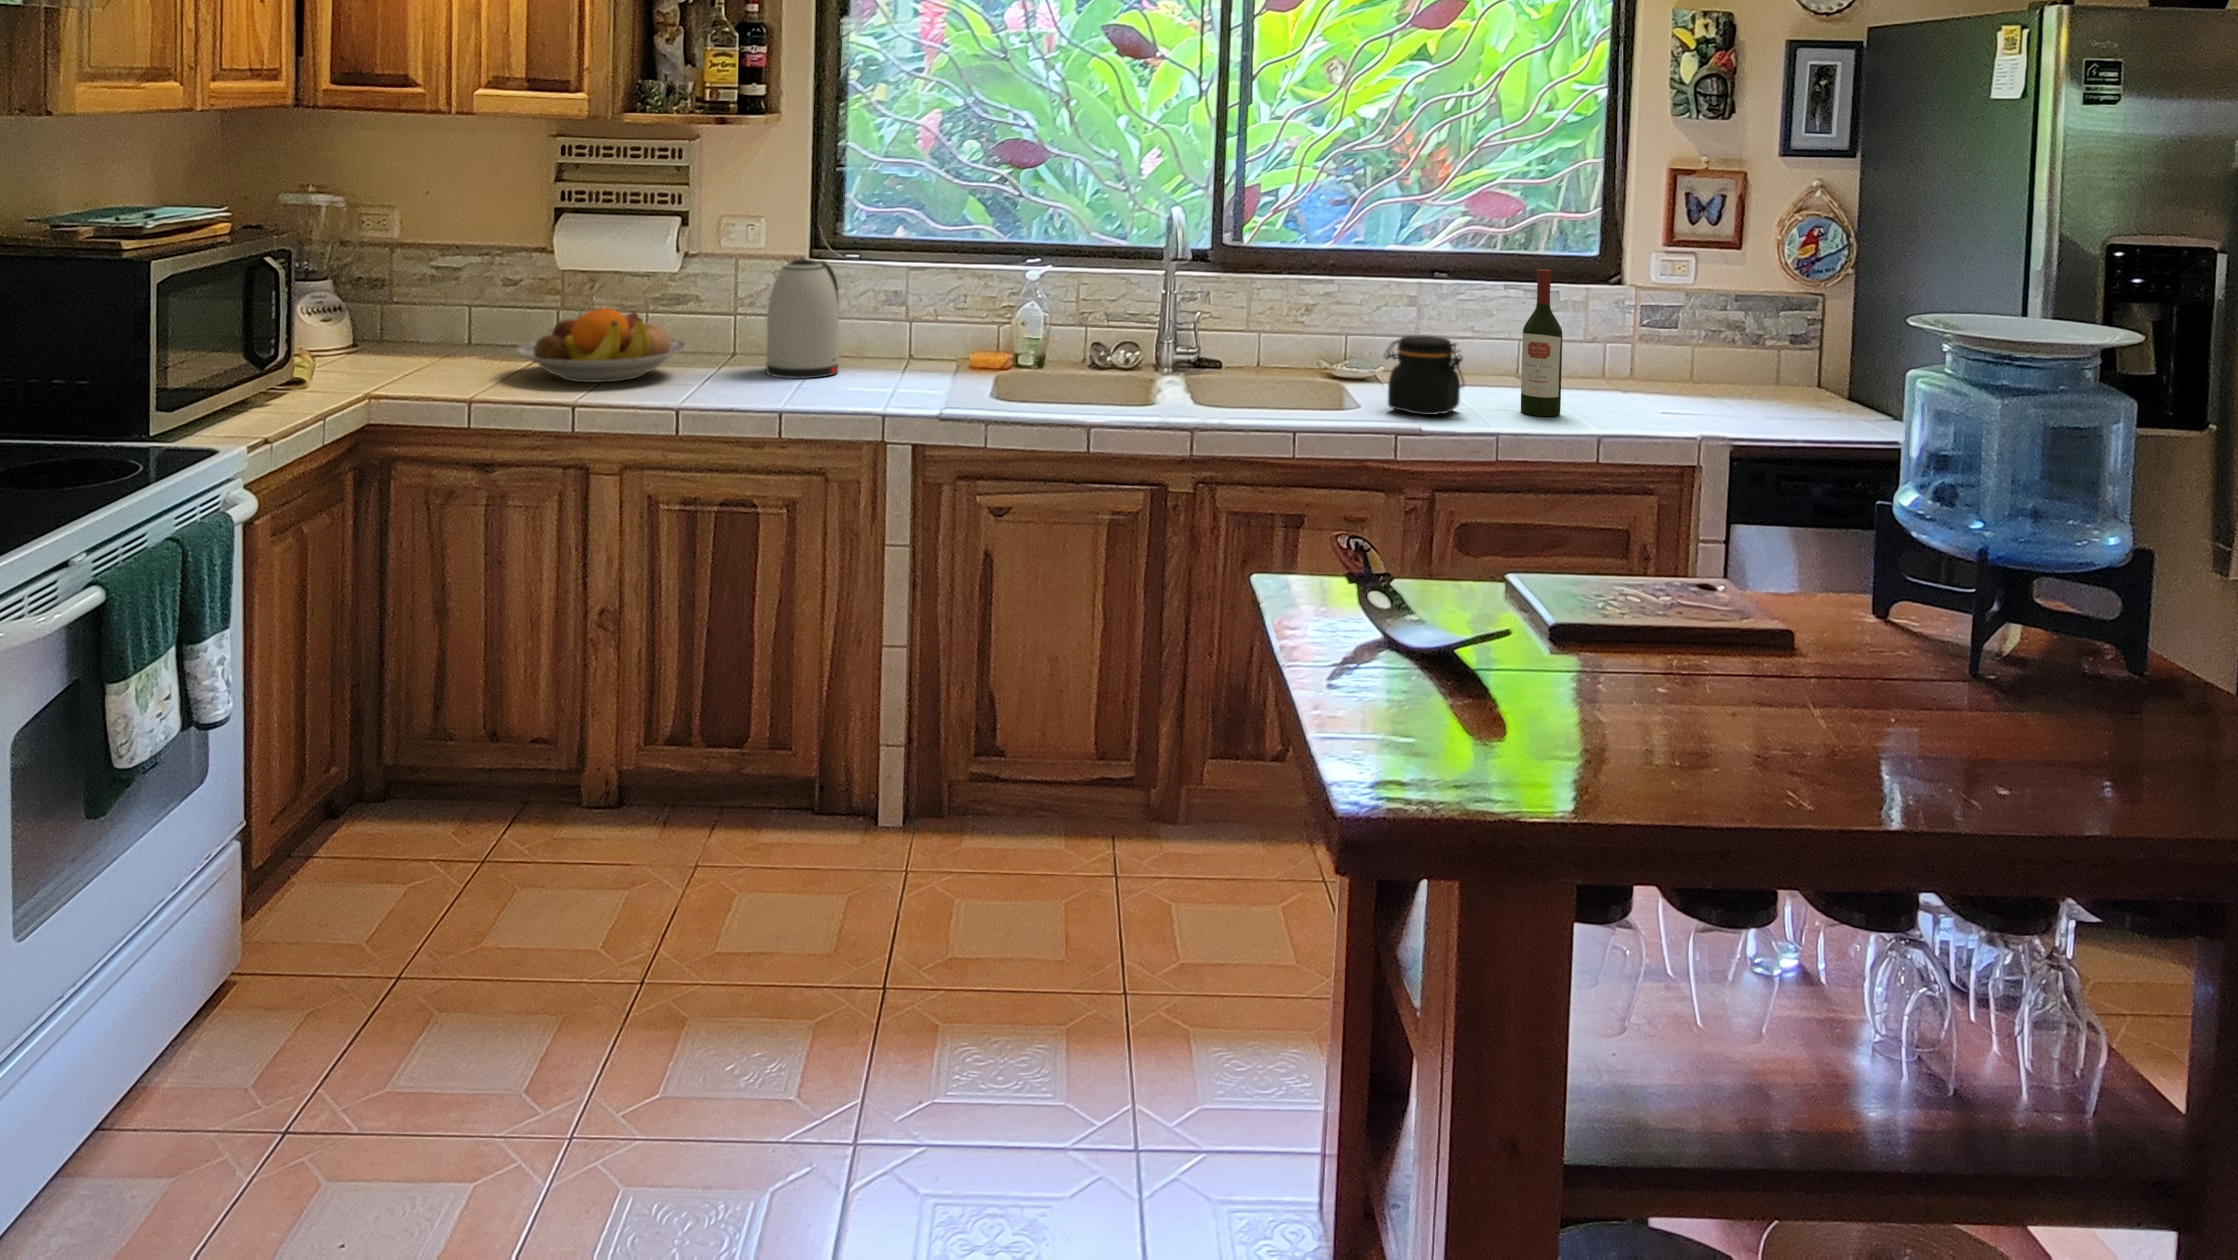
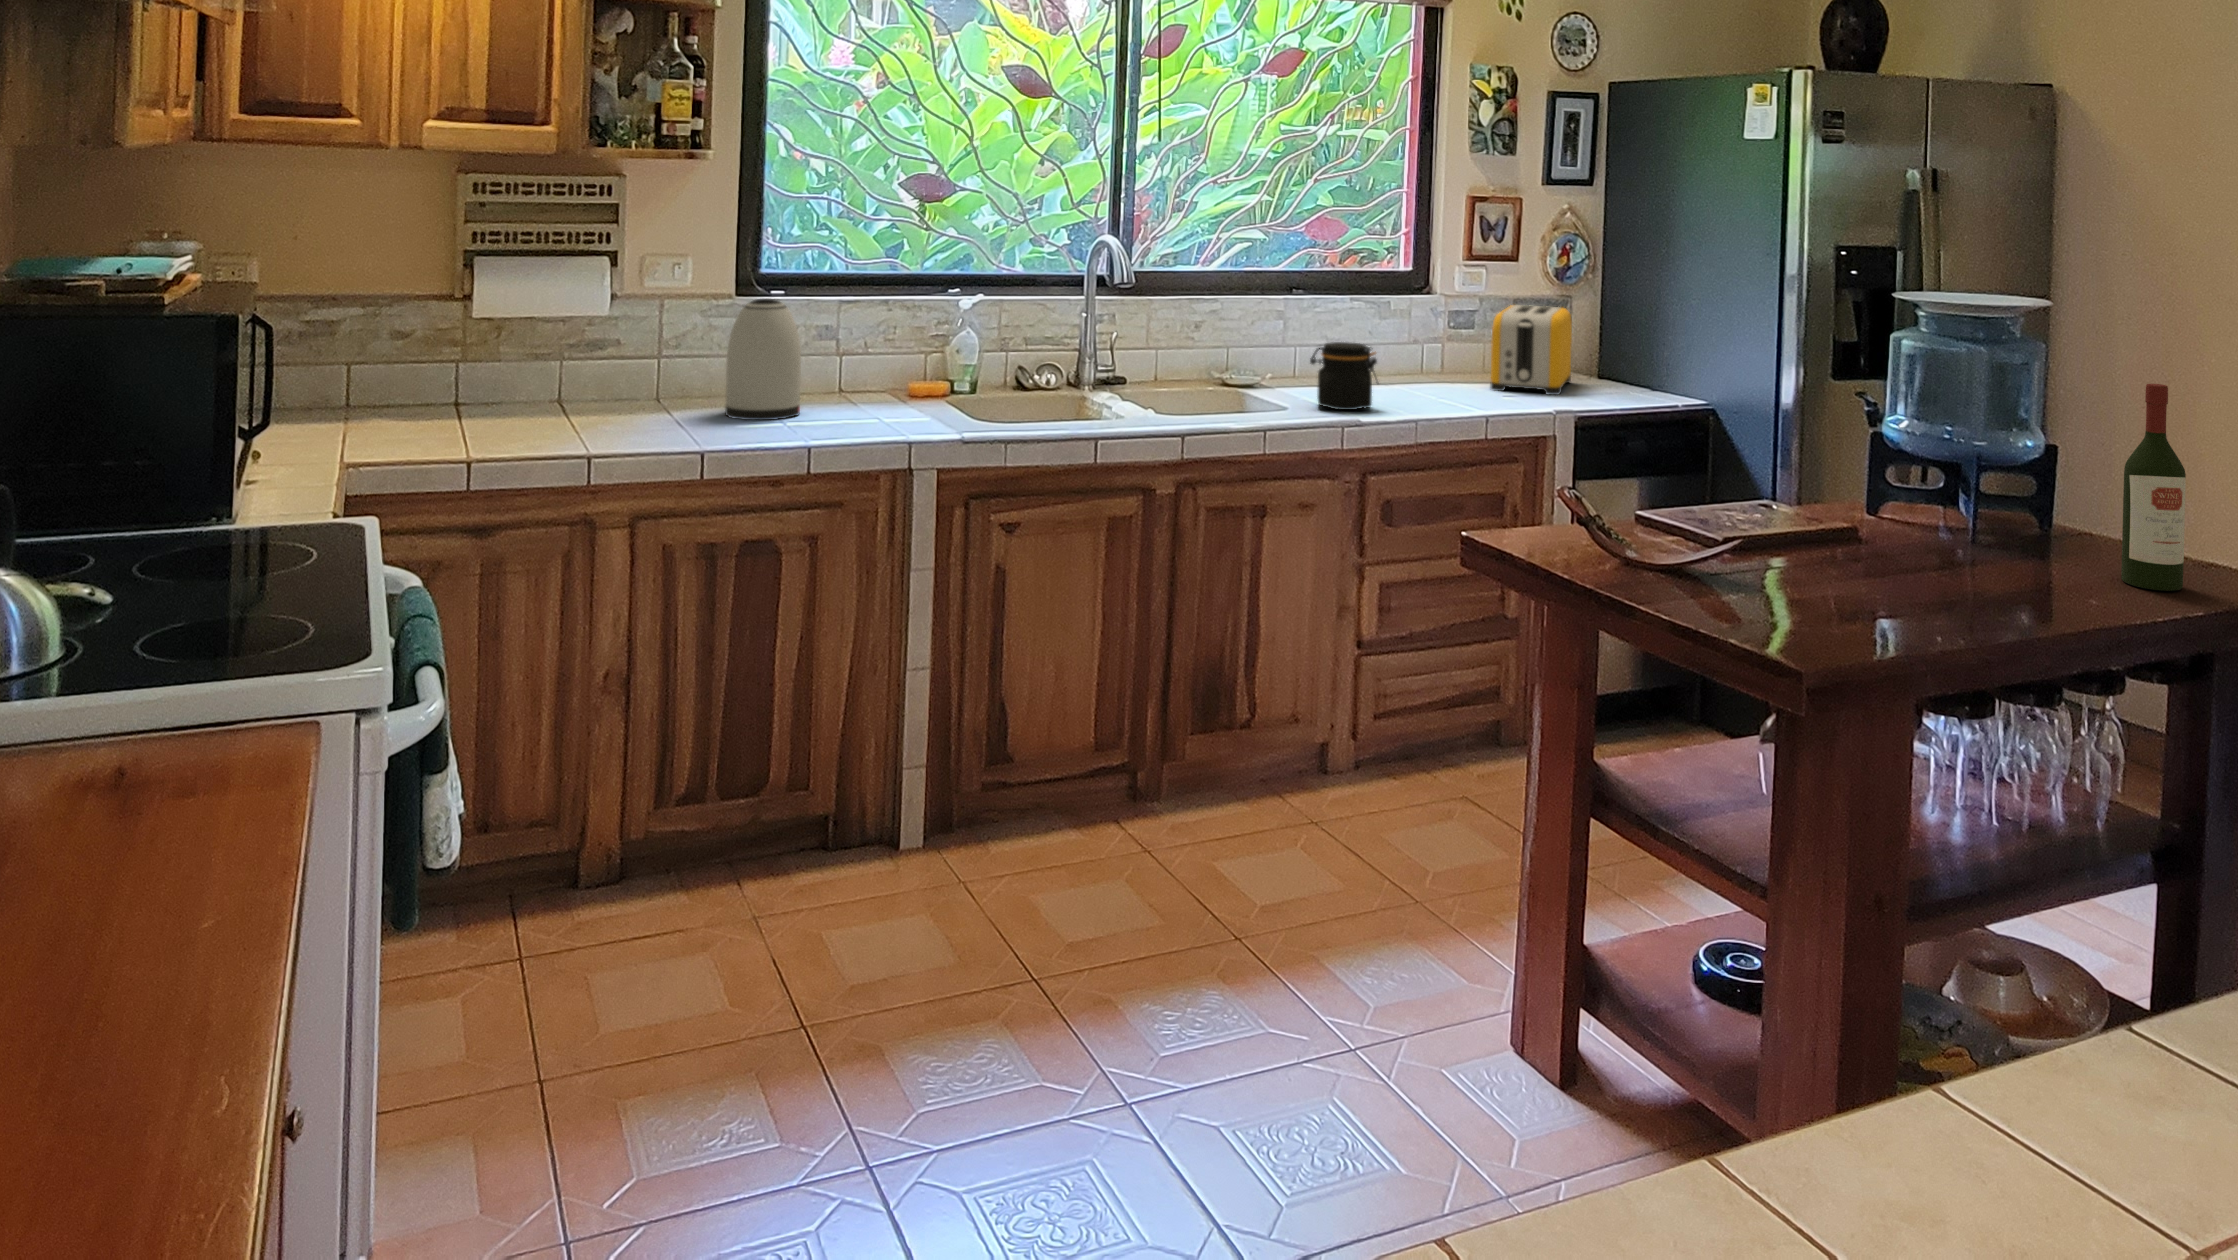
wine bottle: present [1521,269,1562,416] -> present [2121,384,2186,591]
toaster: none [1665,302,1797,417] -> present [1491,305,1572,395]
fruit bowl: present [516,308,687,383] -> none [475,358,662,438]

